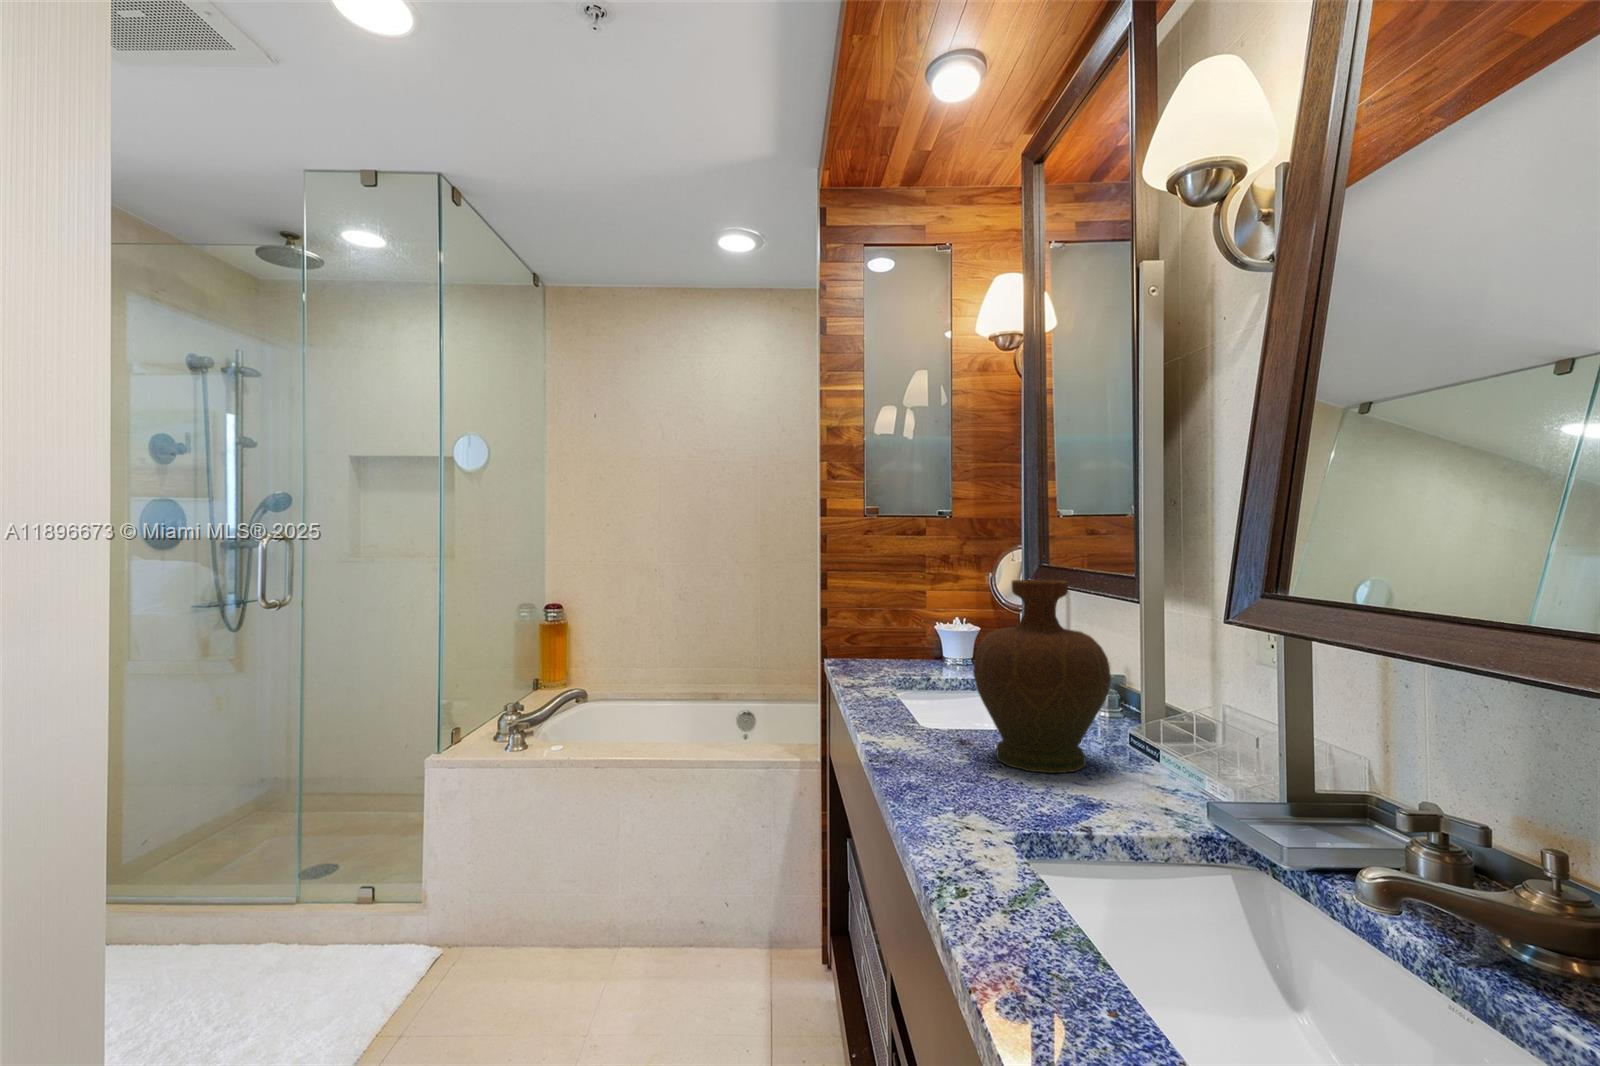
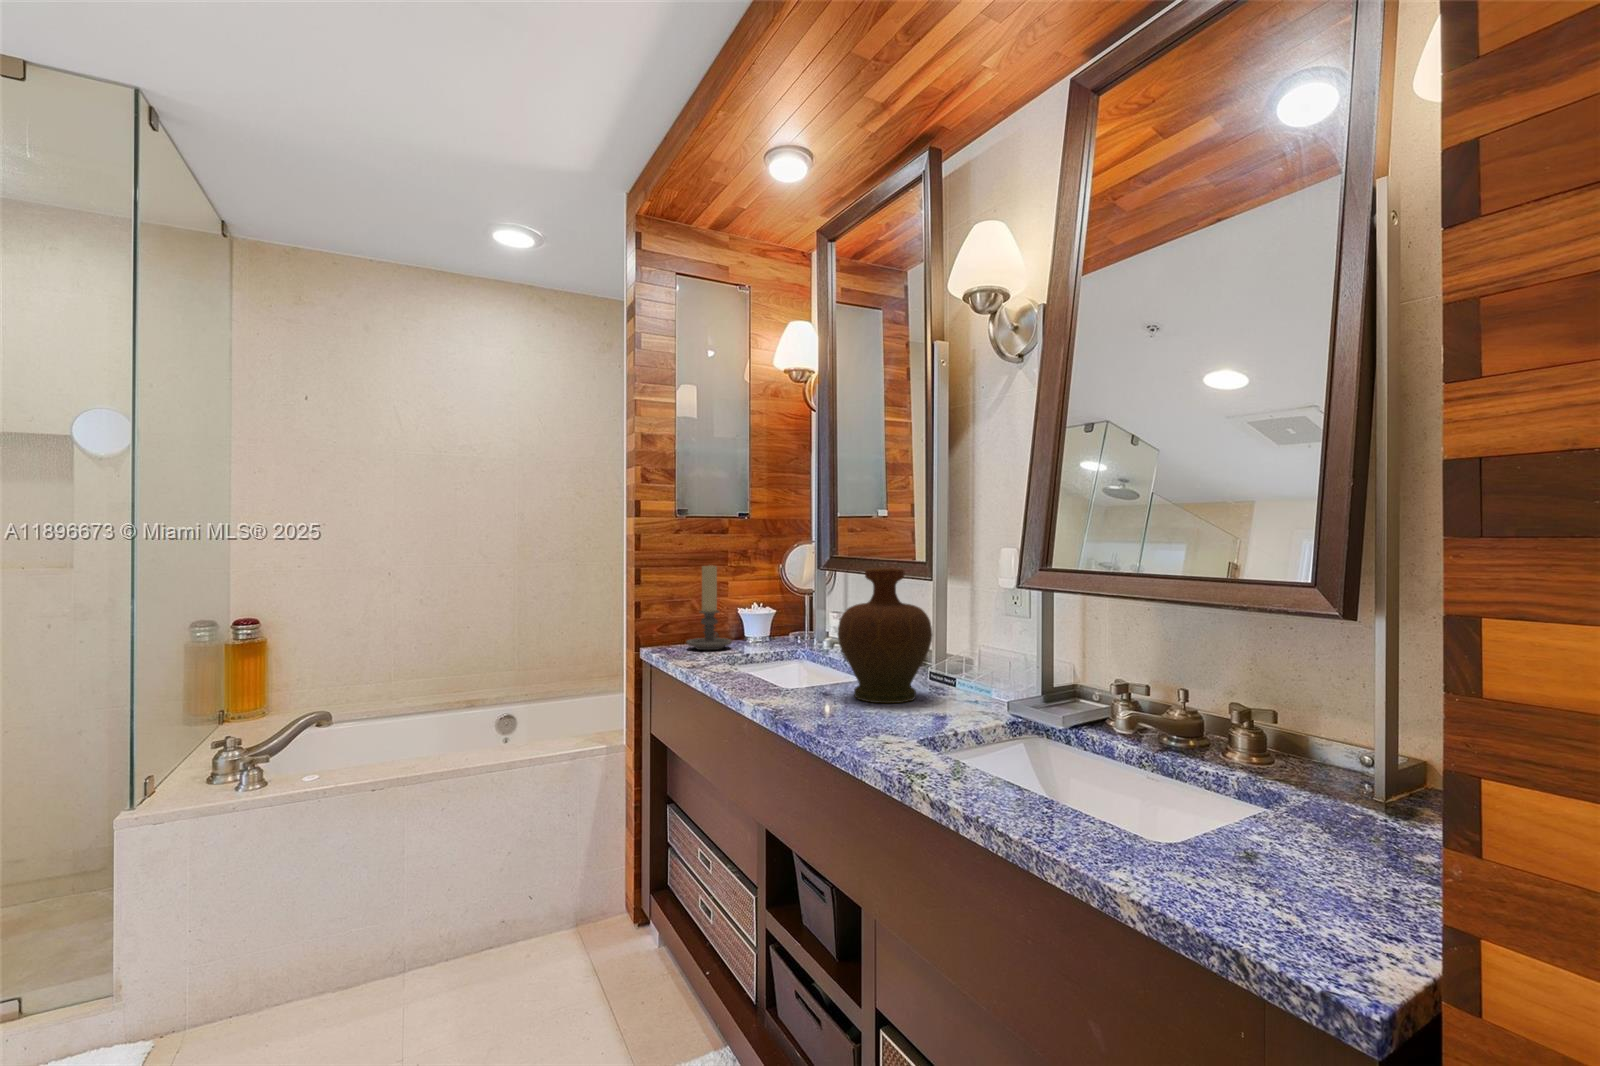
candle holder: none [870,570,923,670] -> present [687,565,732,650]

